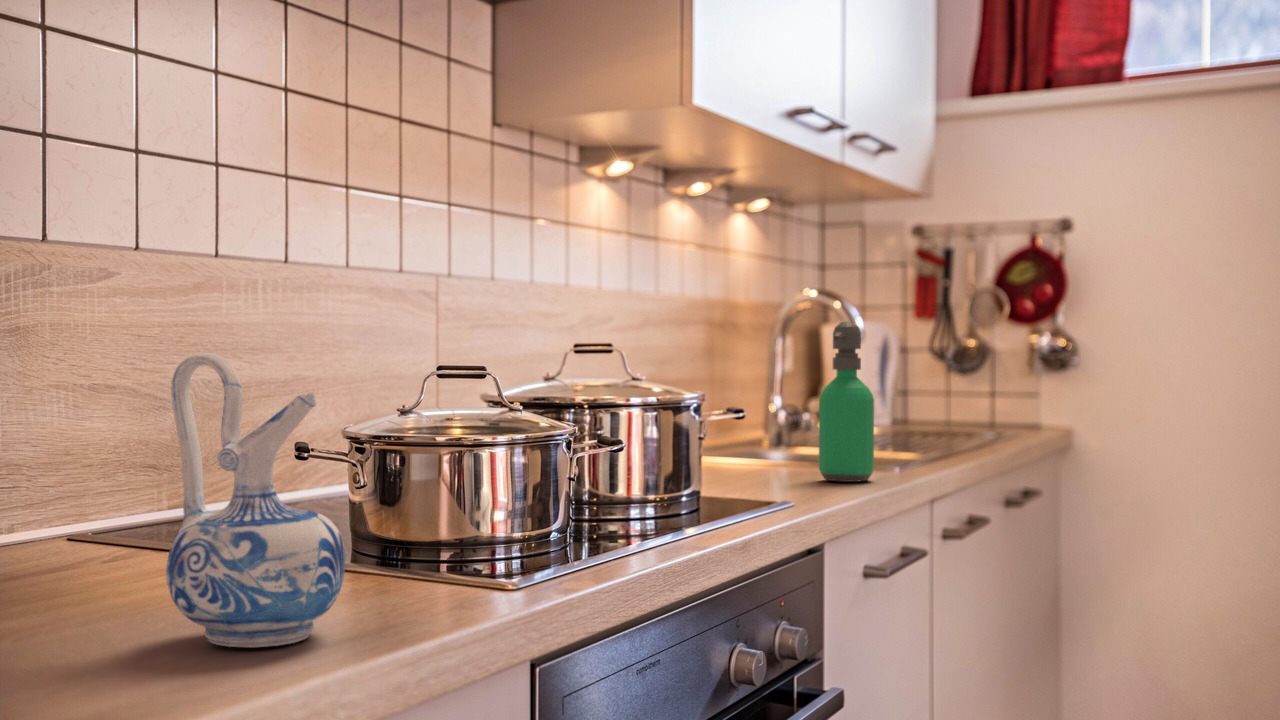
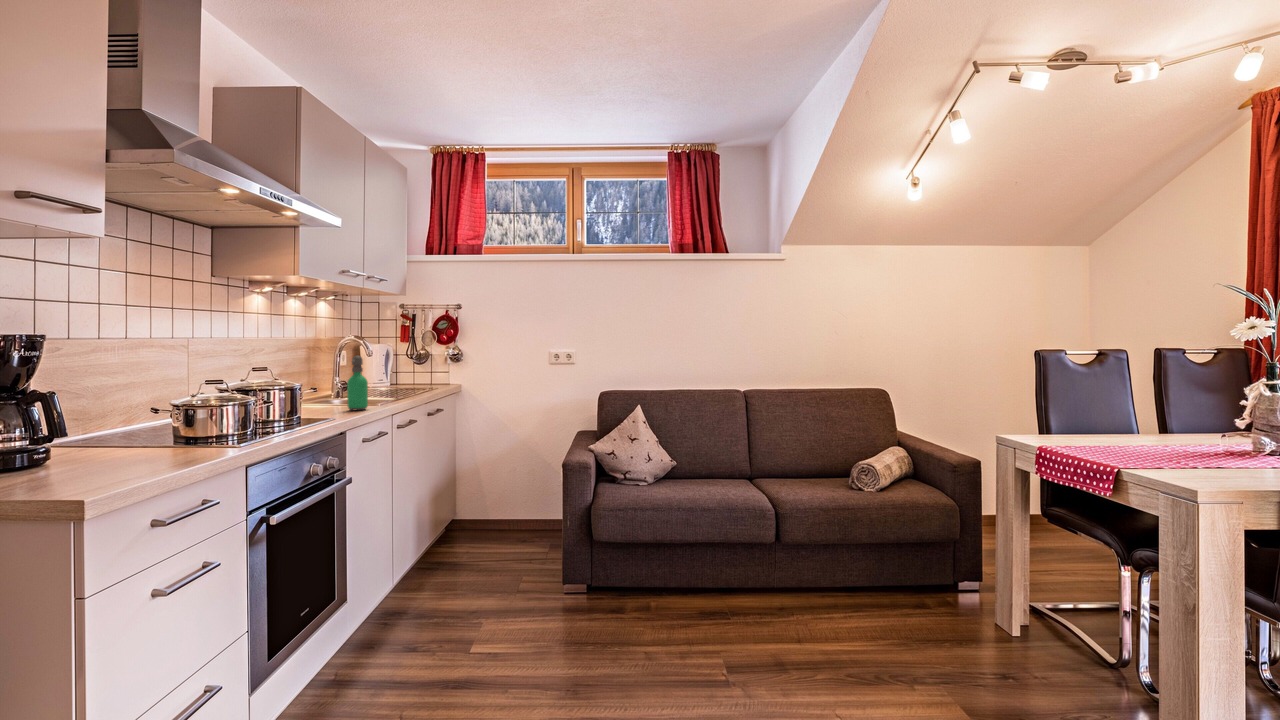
ceramic pitcher: present [166,353,345,647] -> none [137,387,194,463]

